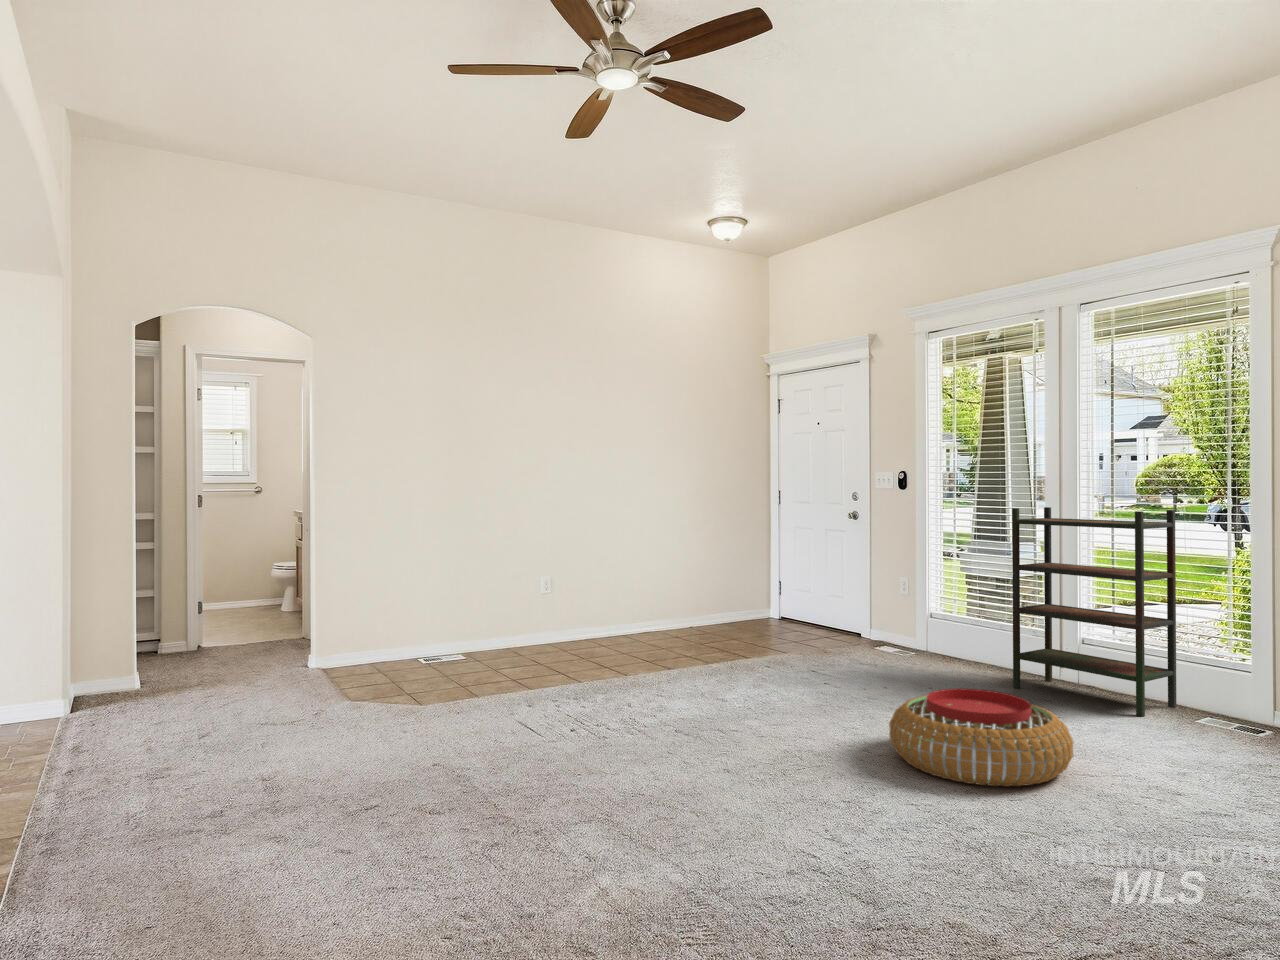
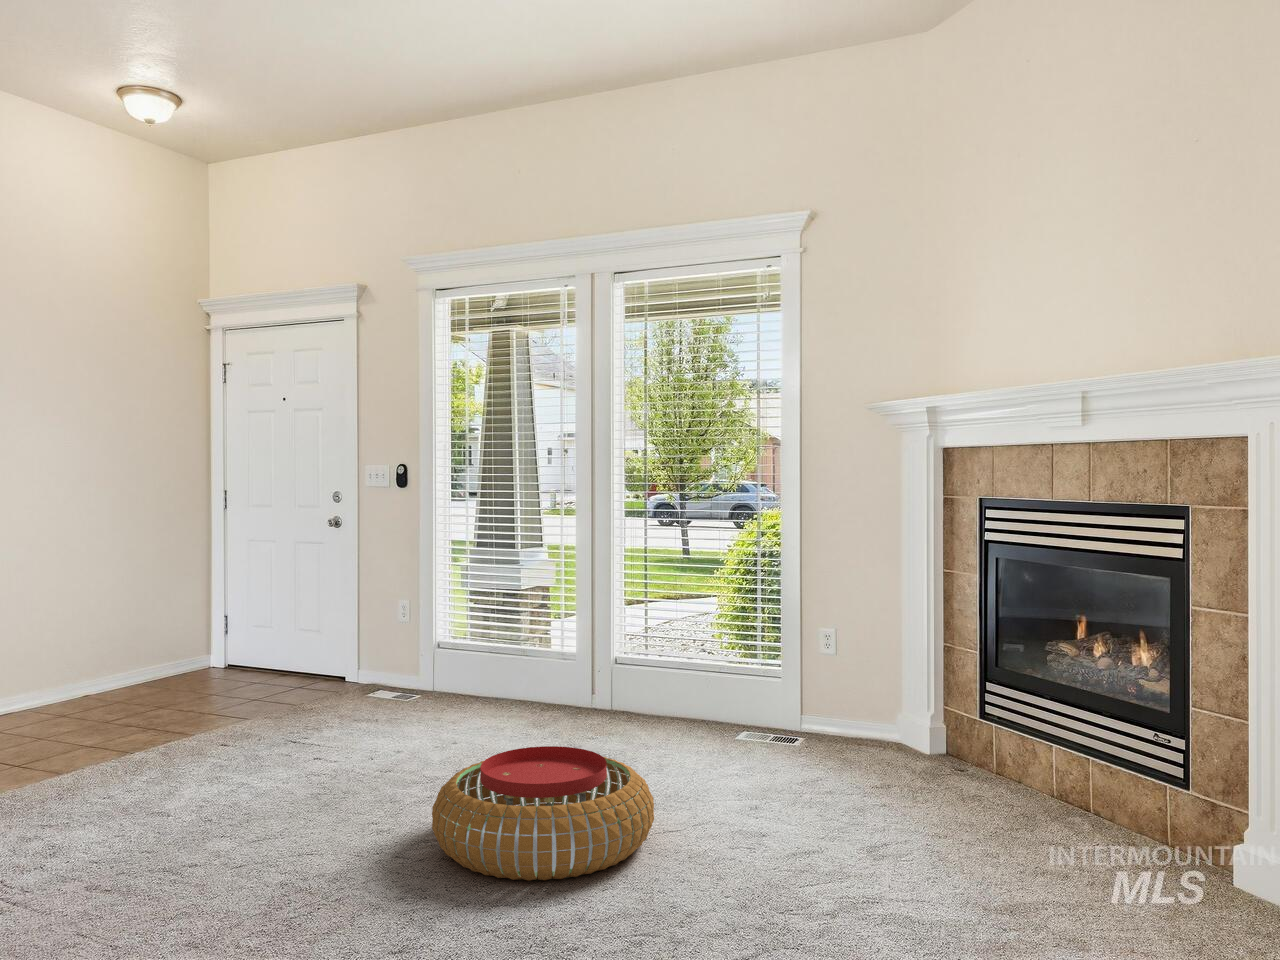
bookshelf: present [1012,507,1176,716] -> none [544,508,713,743]

